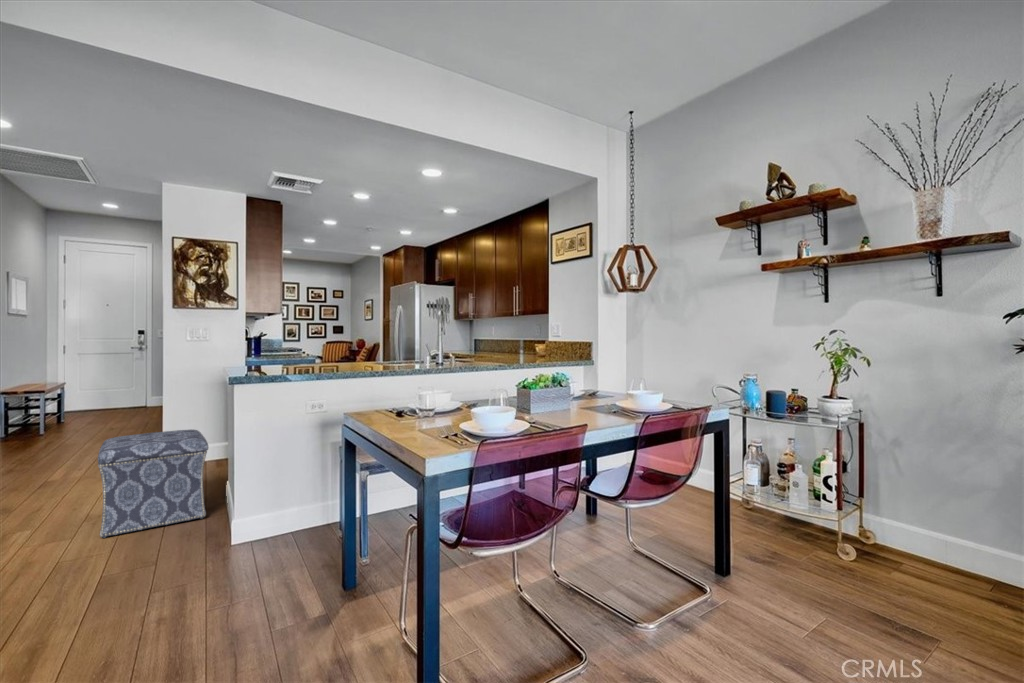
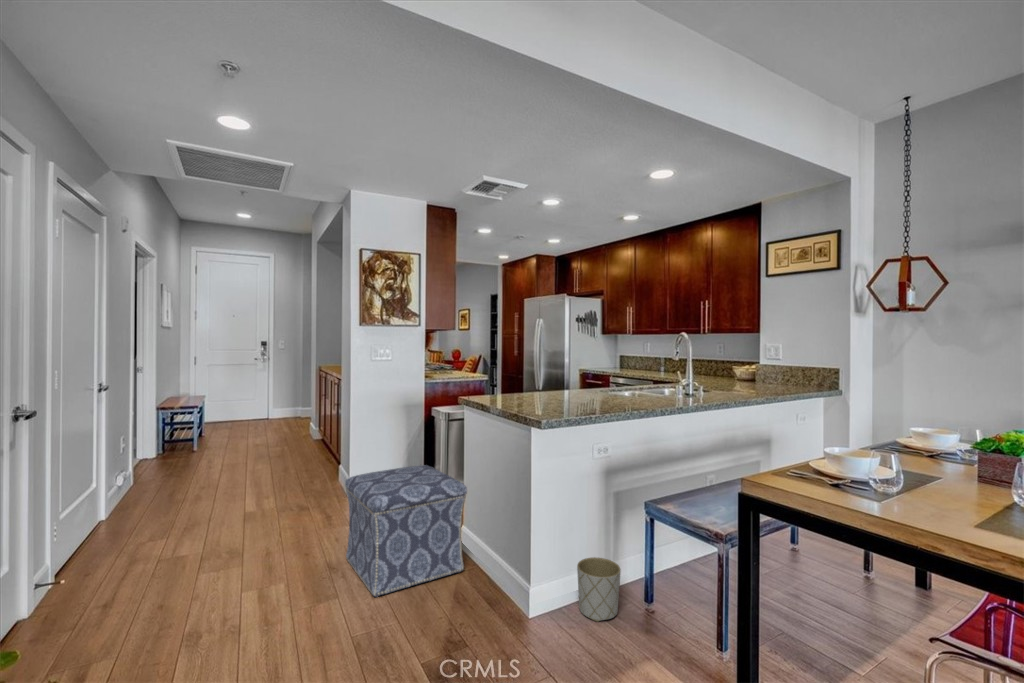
planter: none [275,498,314,549] -> present [577,557,621,622]

